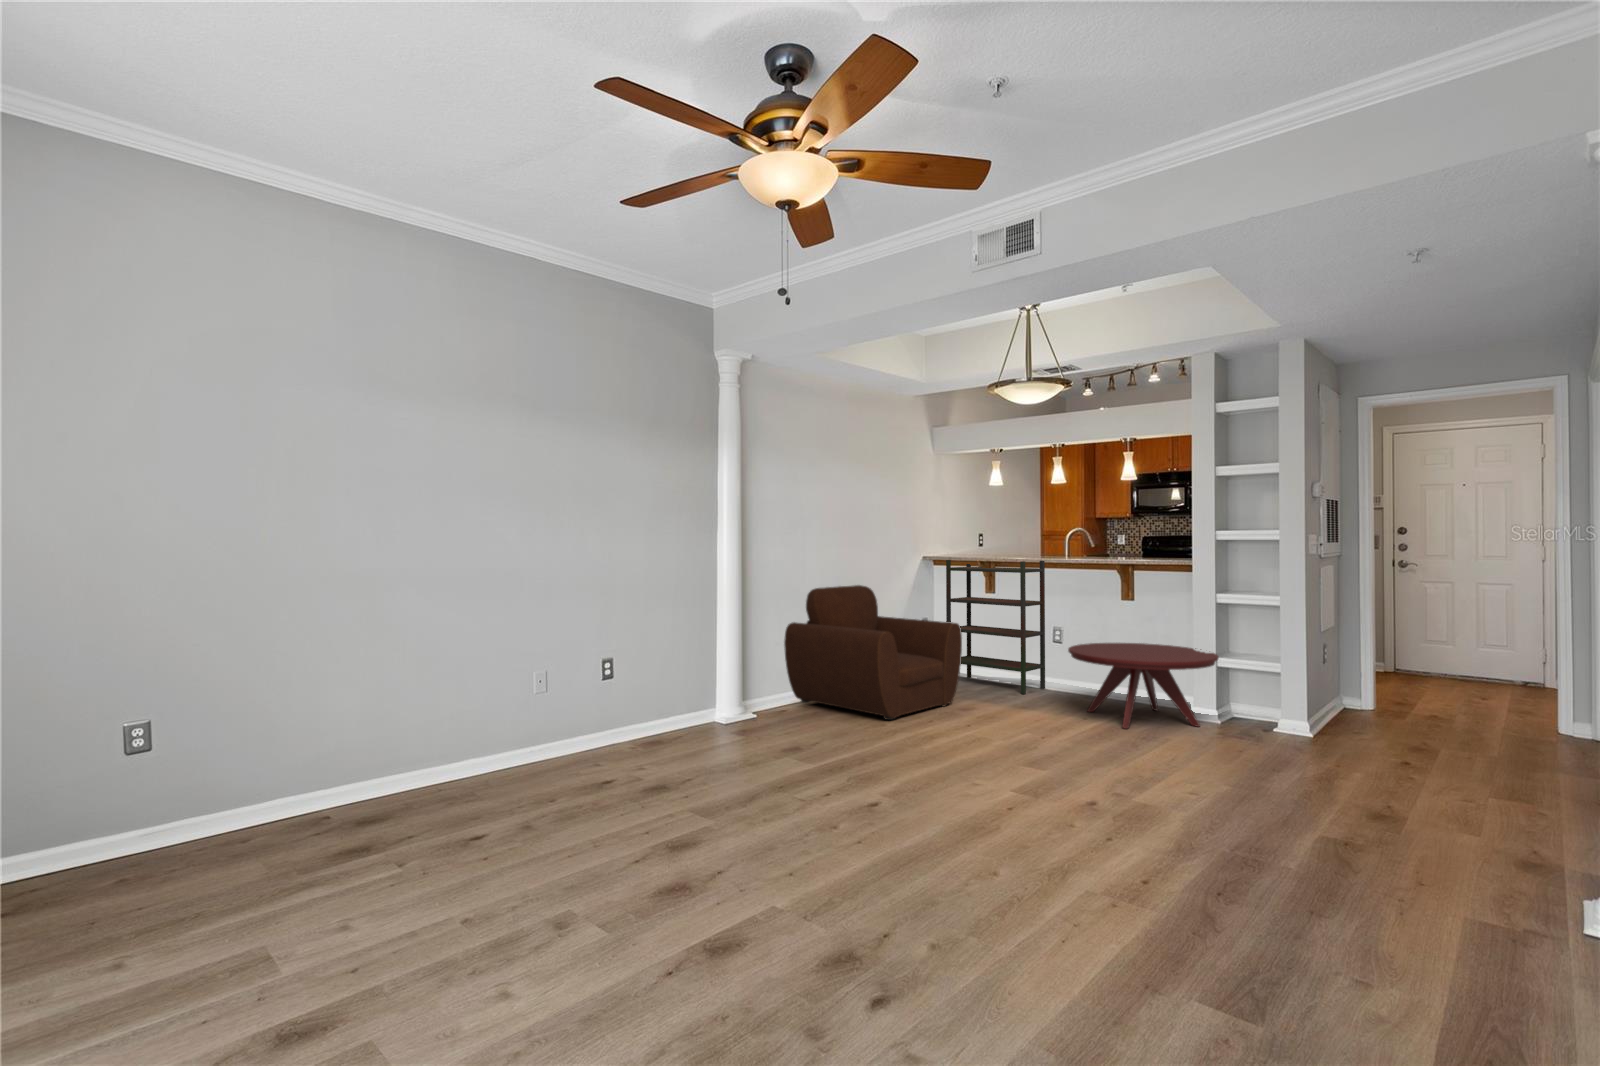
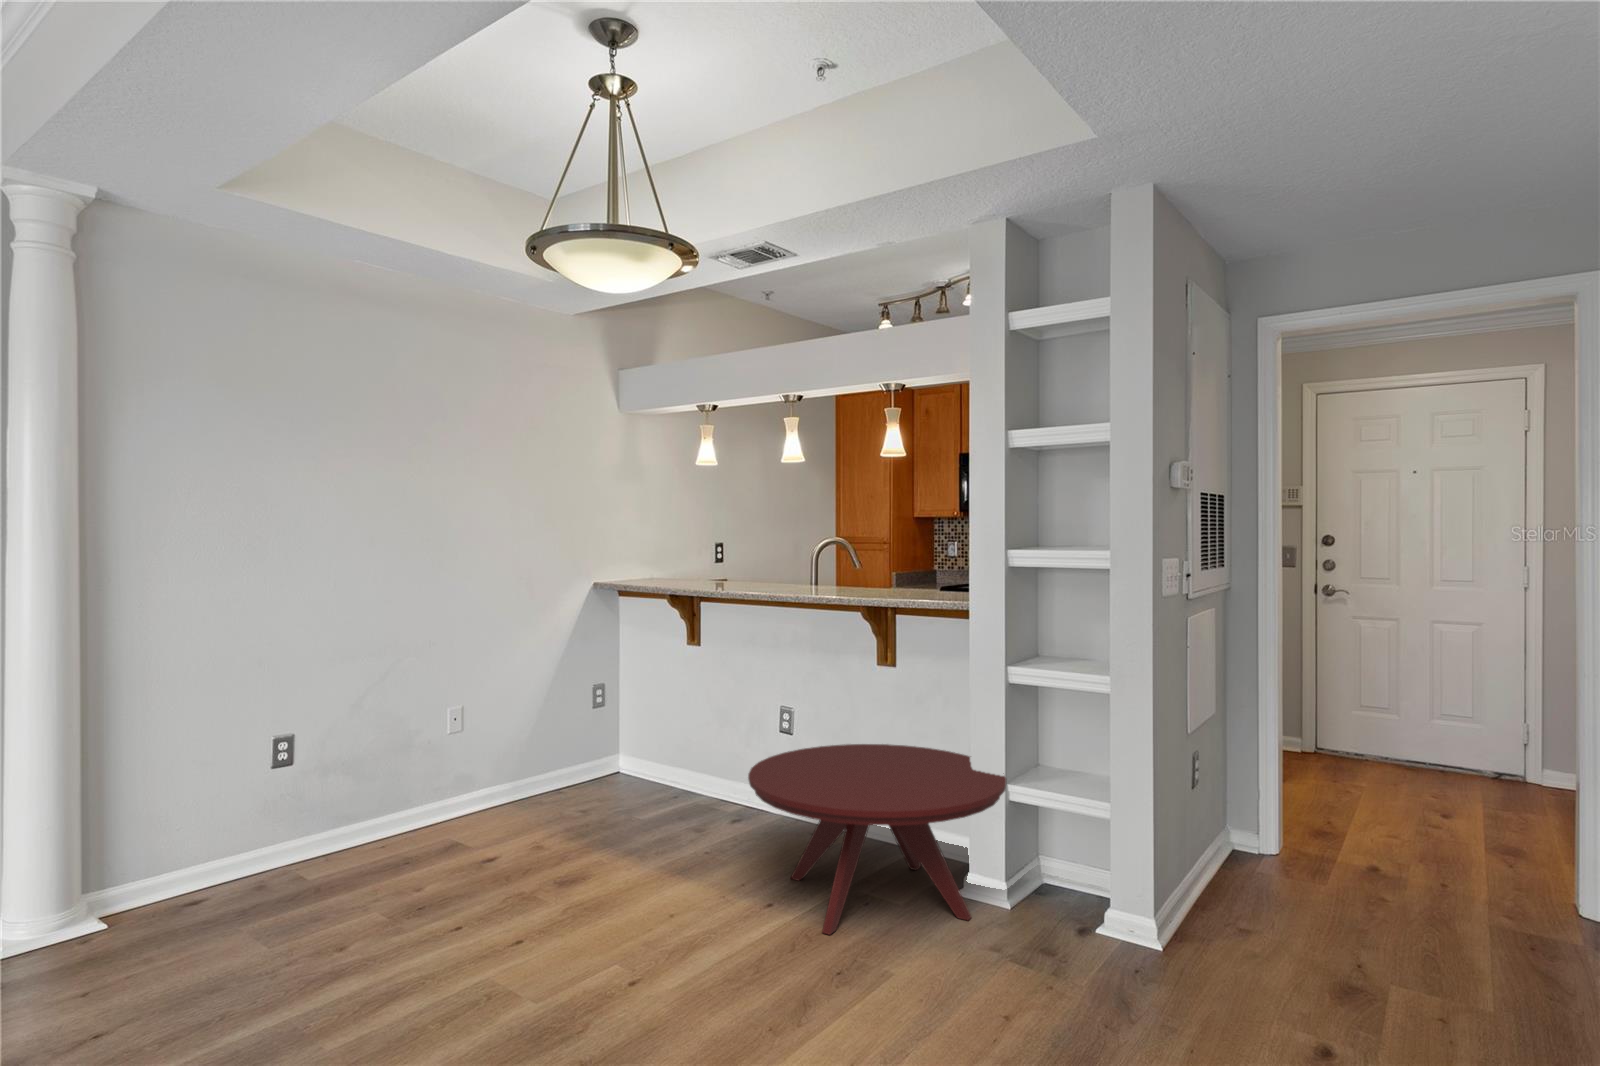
bookshelf: present [946,560,1045,694] -> none [607,588,763,830]
armchair: present [784,585,962,720] -> none [227,642,583,927]

